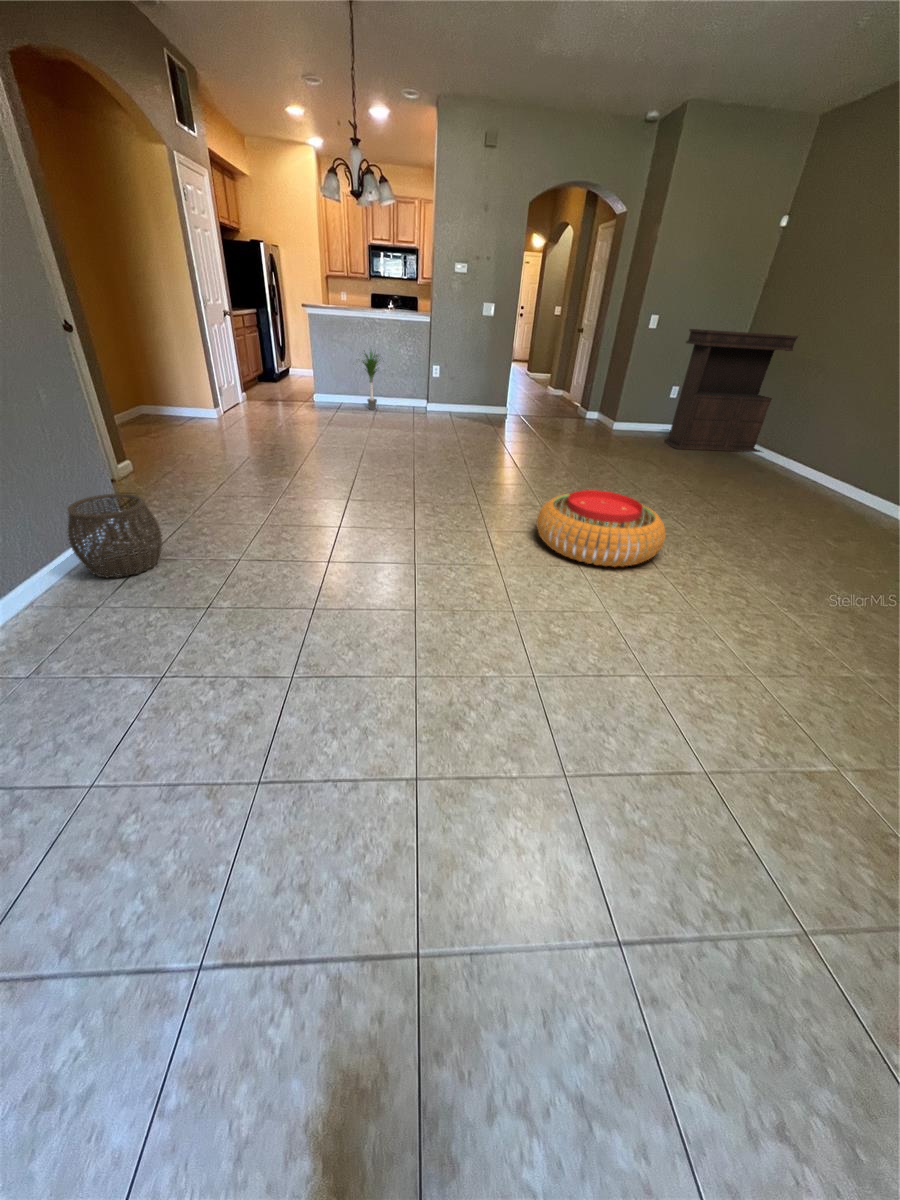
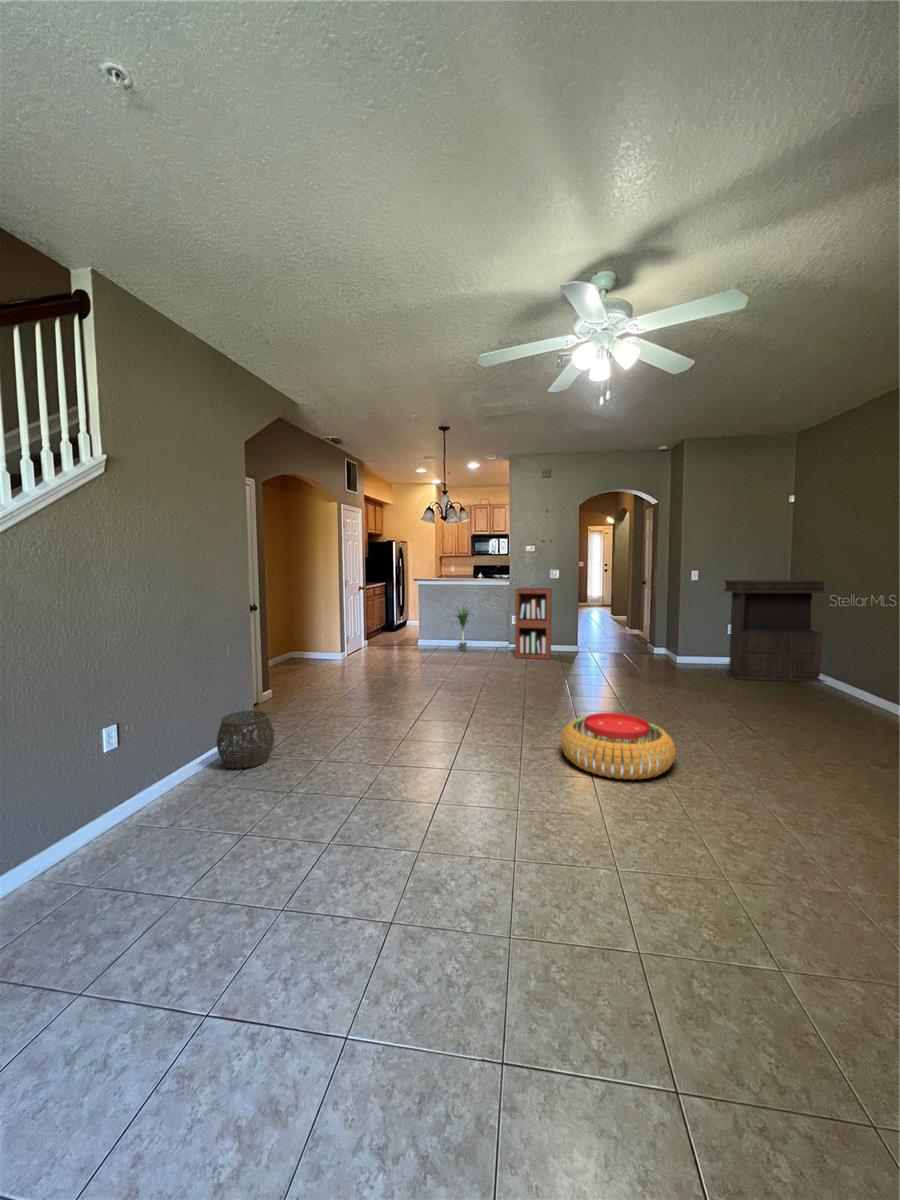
bookshelf: none [438,327,486,423] -> present [515,588,551,659]

